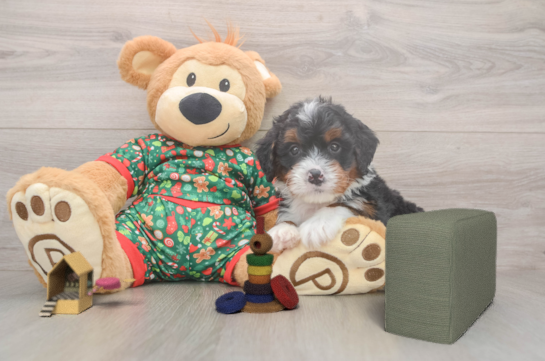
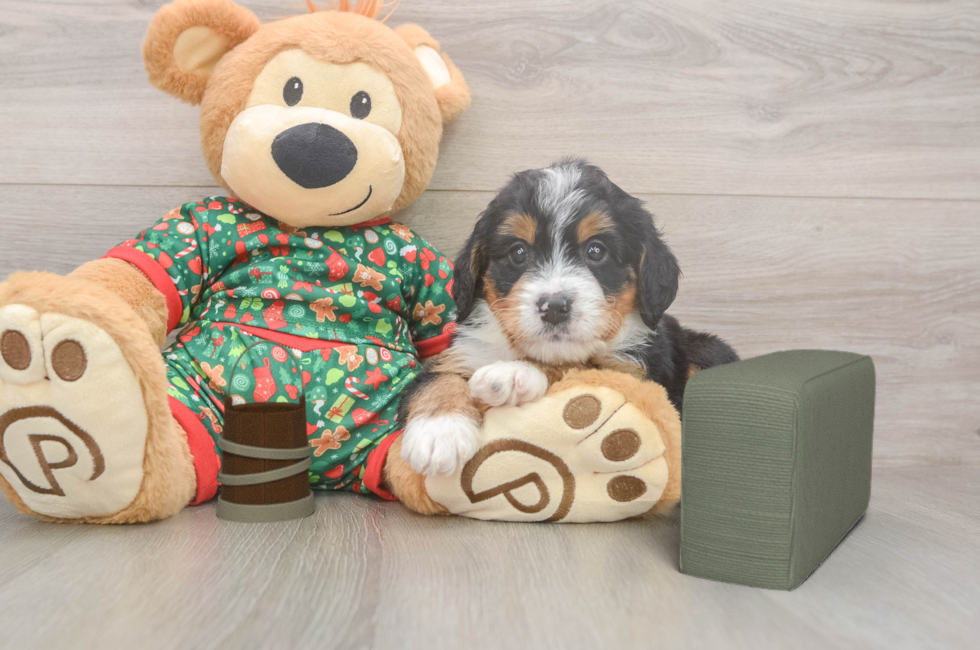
wooden bucket: none [142,201,194,297] -> present [216,340,315,523]
stacking toy: present [215,216,299,314] -> none [369,370,522,551]
toy house: present [40,251,135,316] -> none [43,441,219,564]

